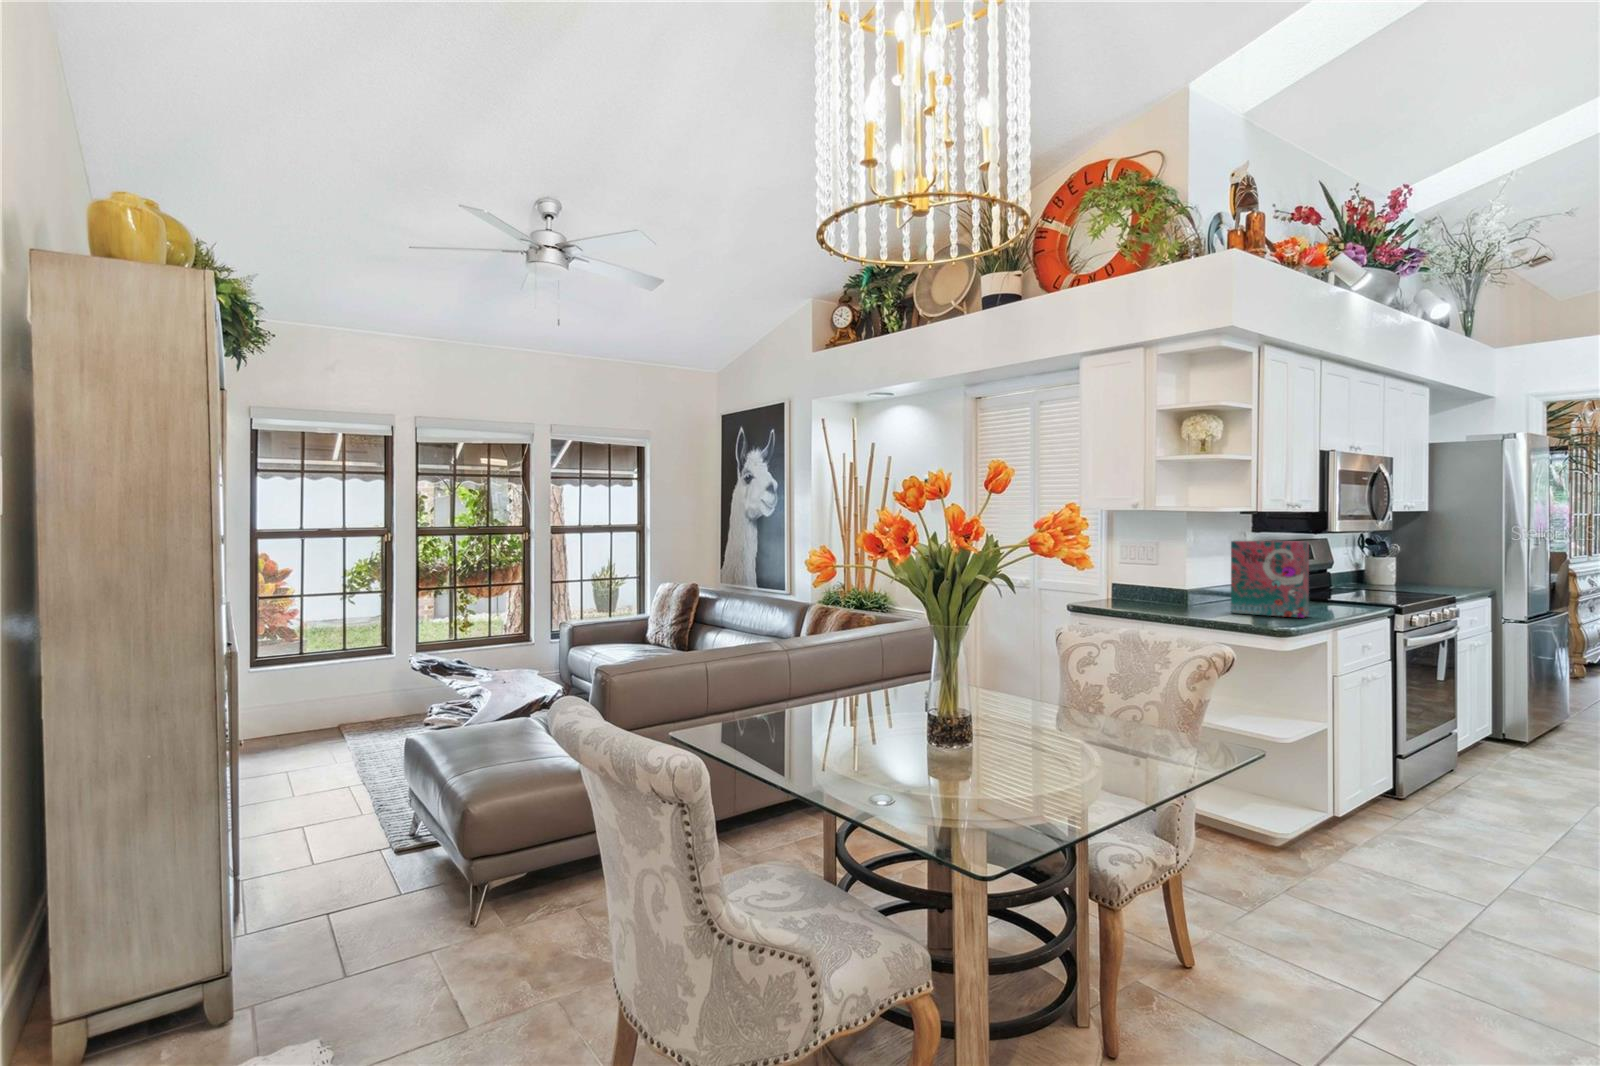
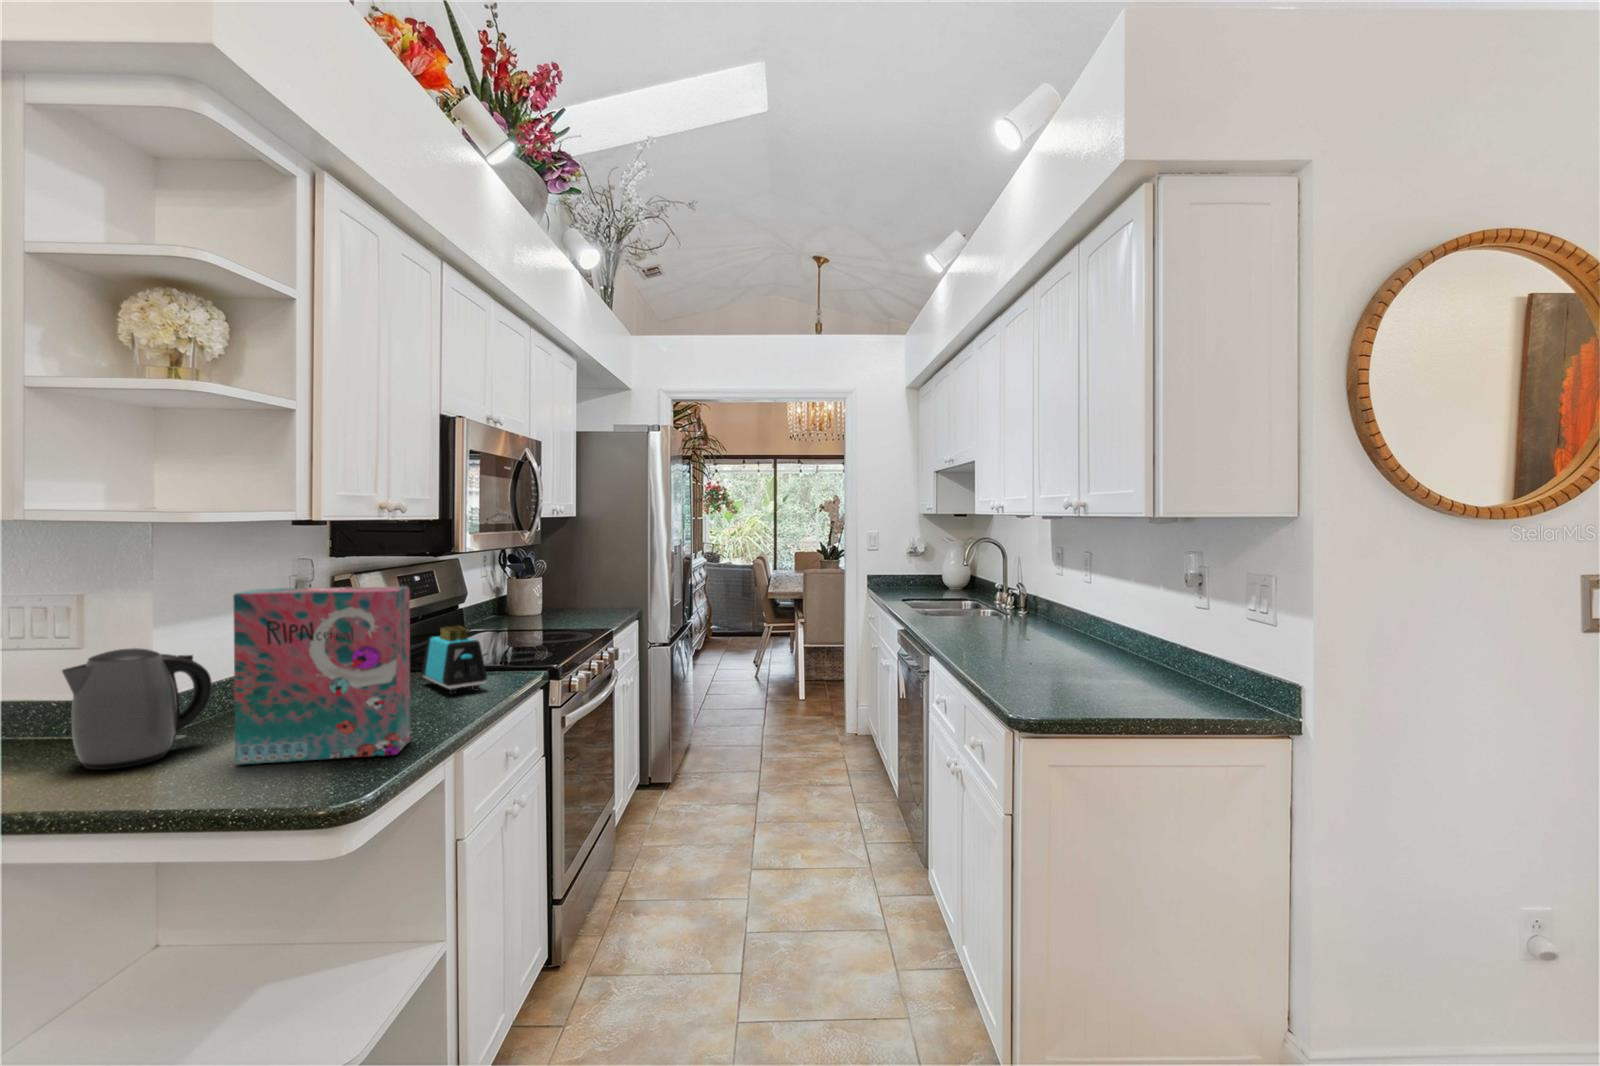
kettle: none [1167,563,1216,609] -> present [62,648,212,770]
toaster: none [1308,571,1350,608] -> present [422,626,487,694]

